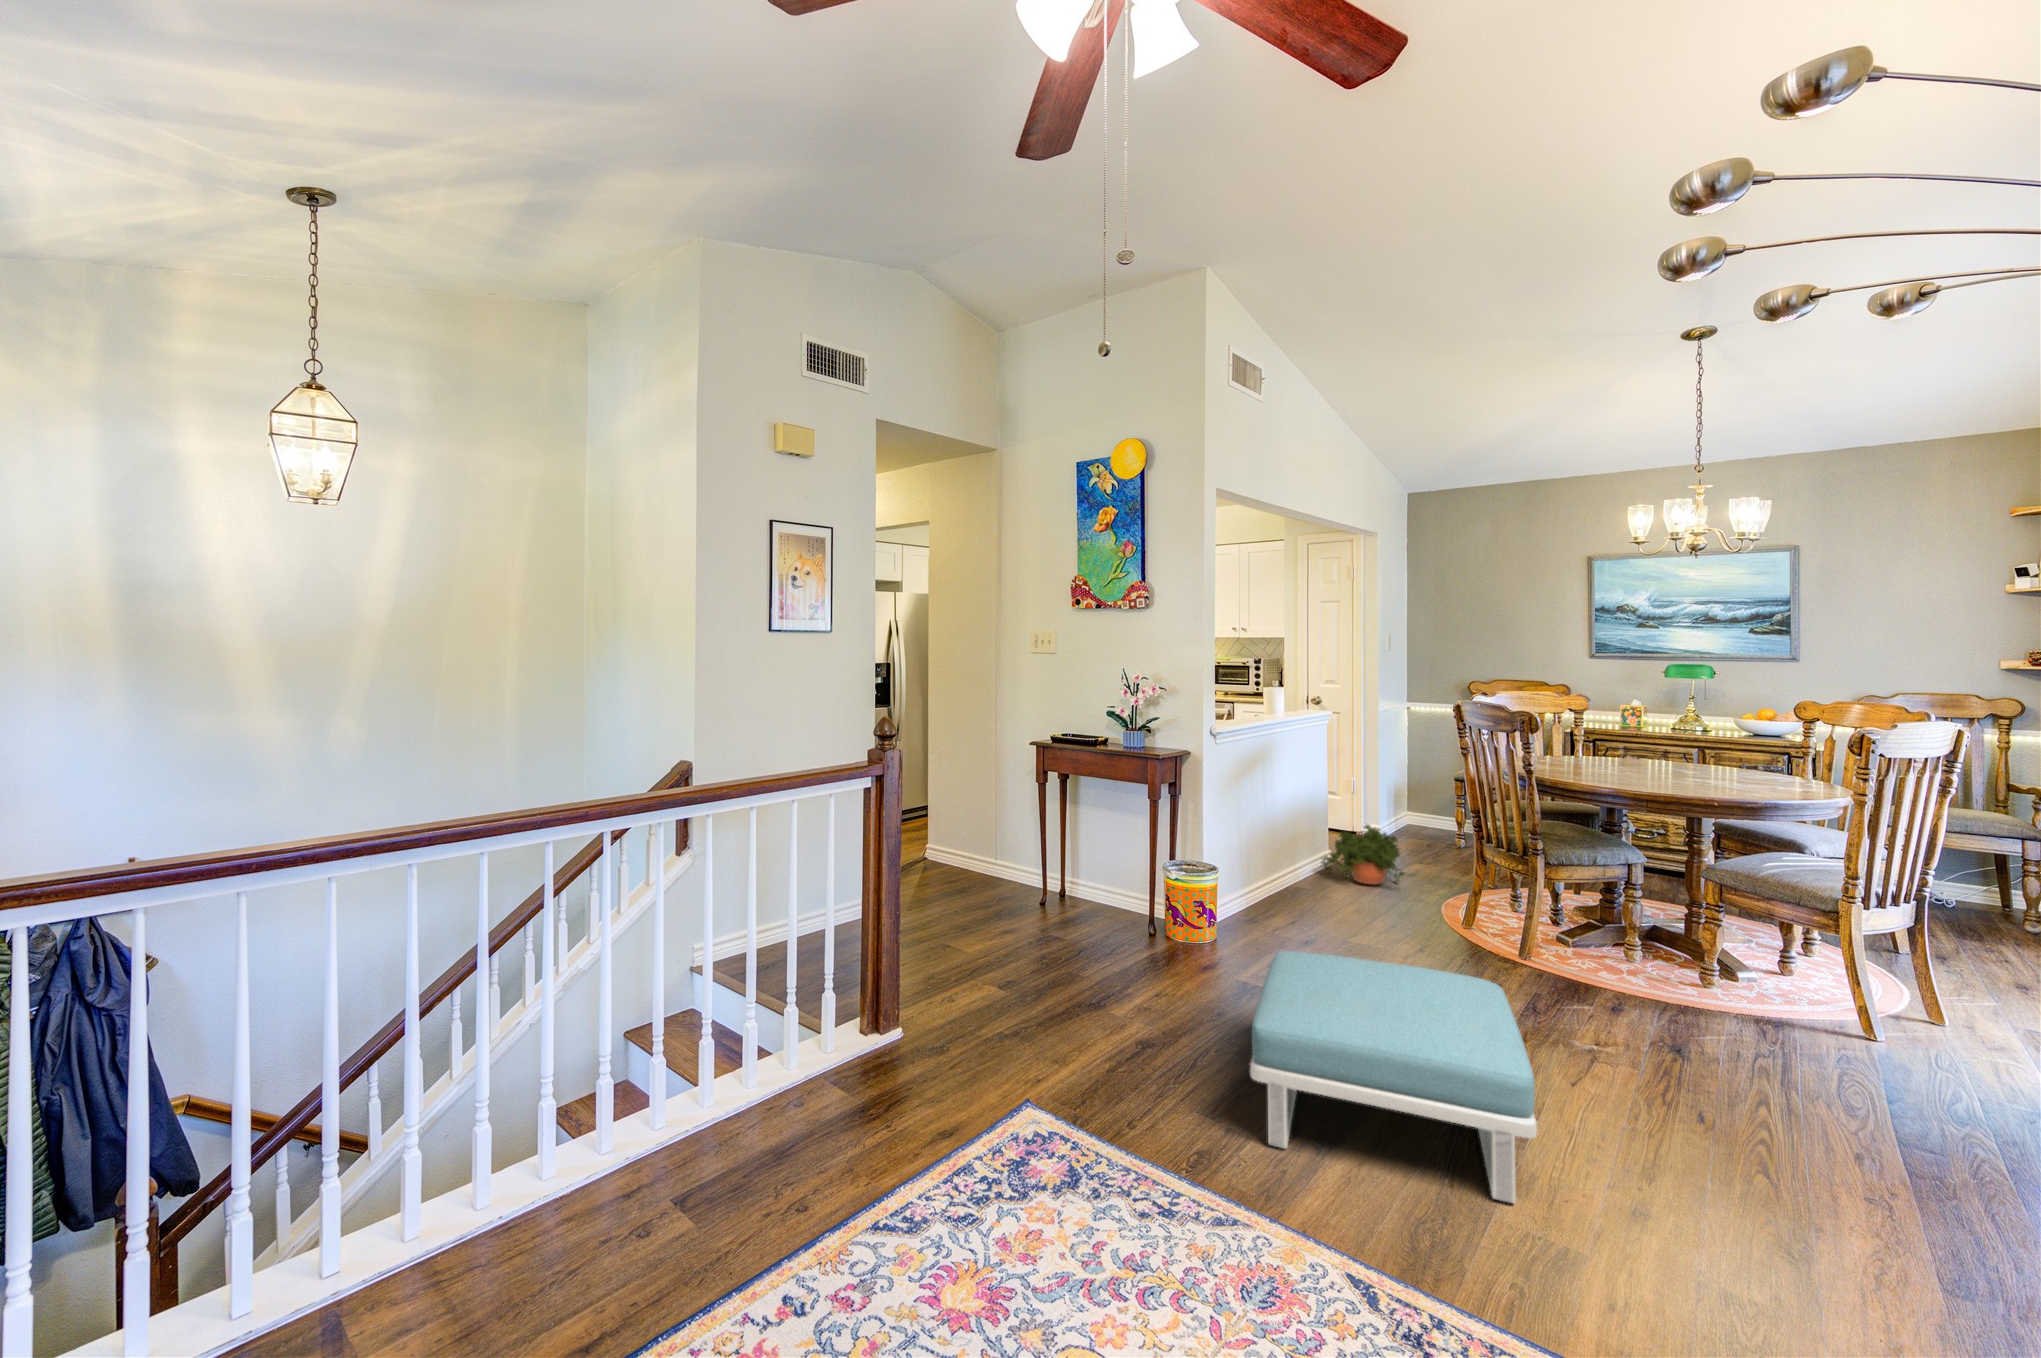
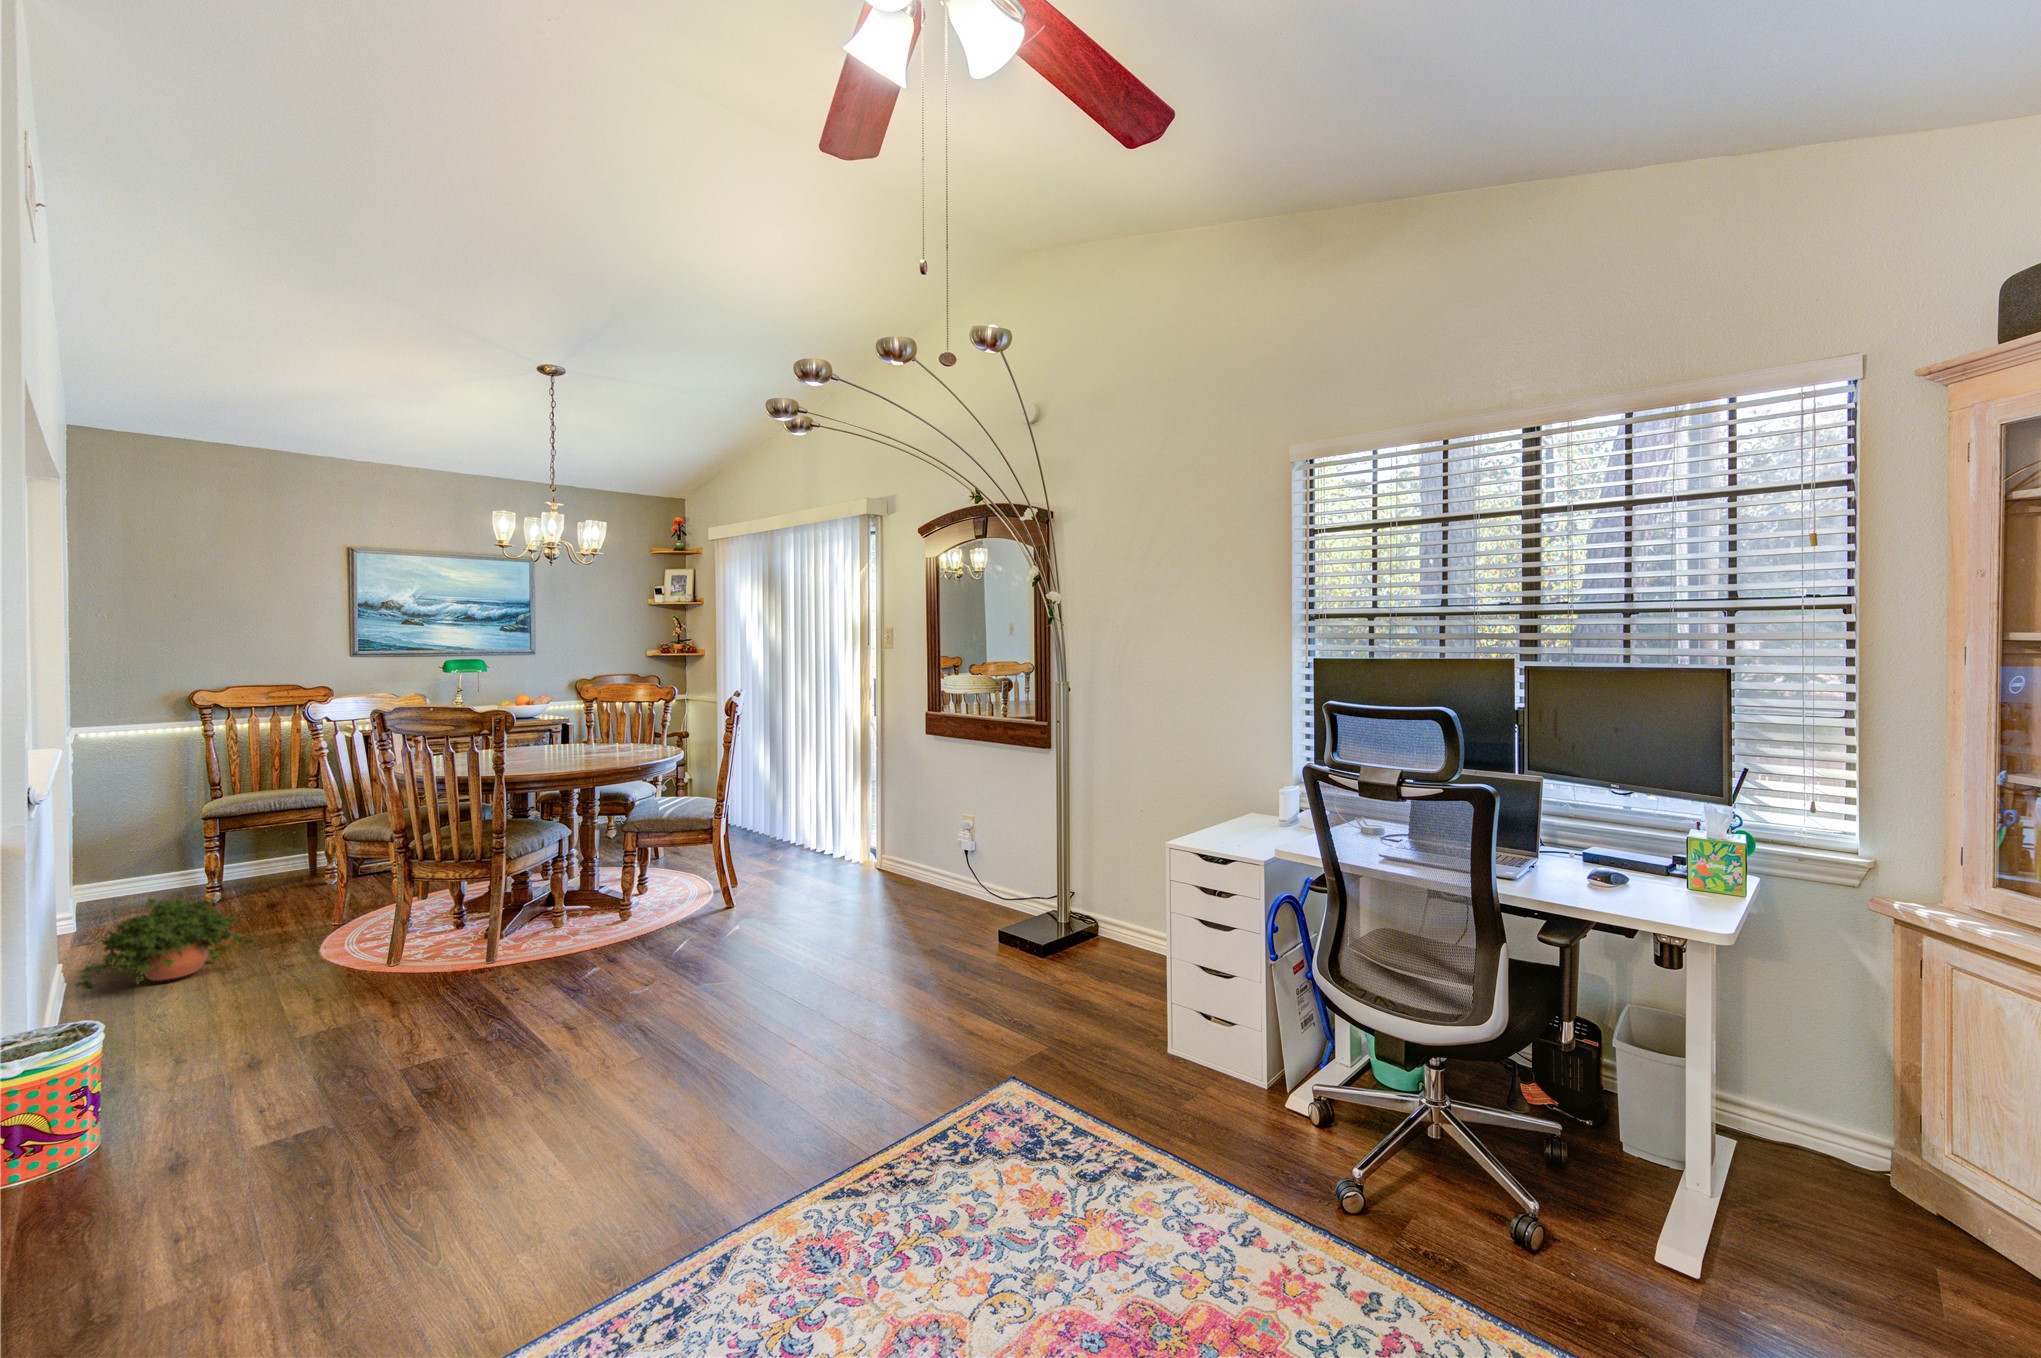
footstool: present [1250,951,1537,1203] -> none [445,951,802,1203]

